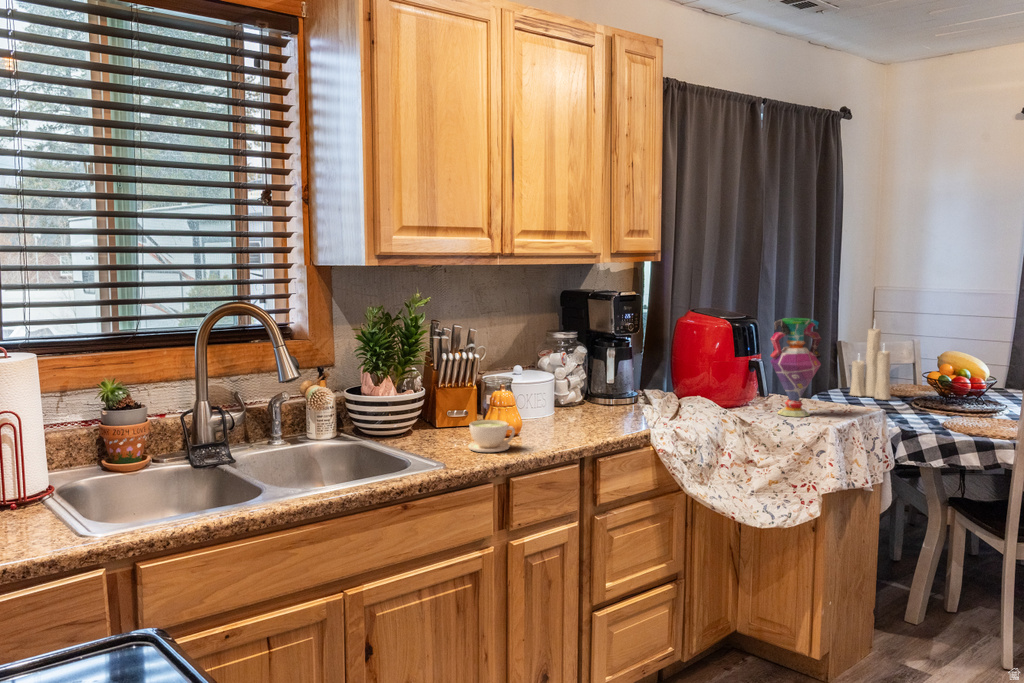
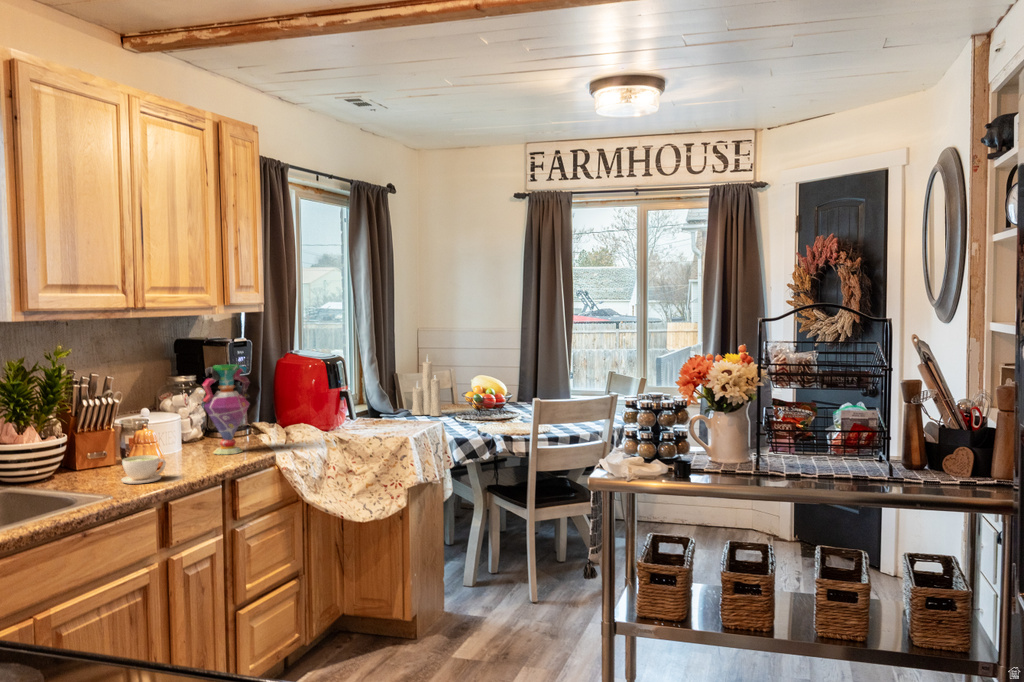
vase: present [770,318,822,417] -> present [202,365,250,454]

